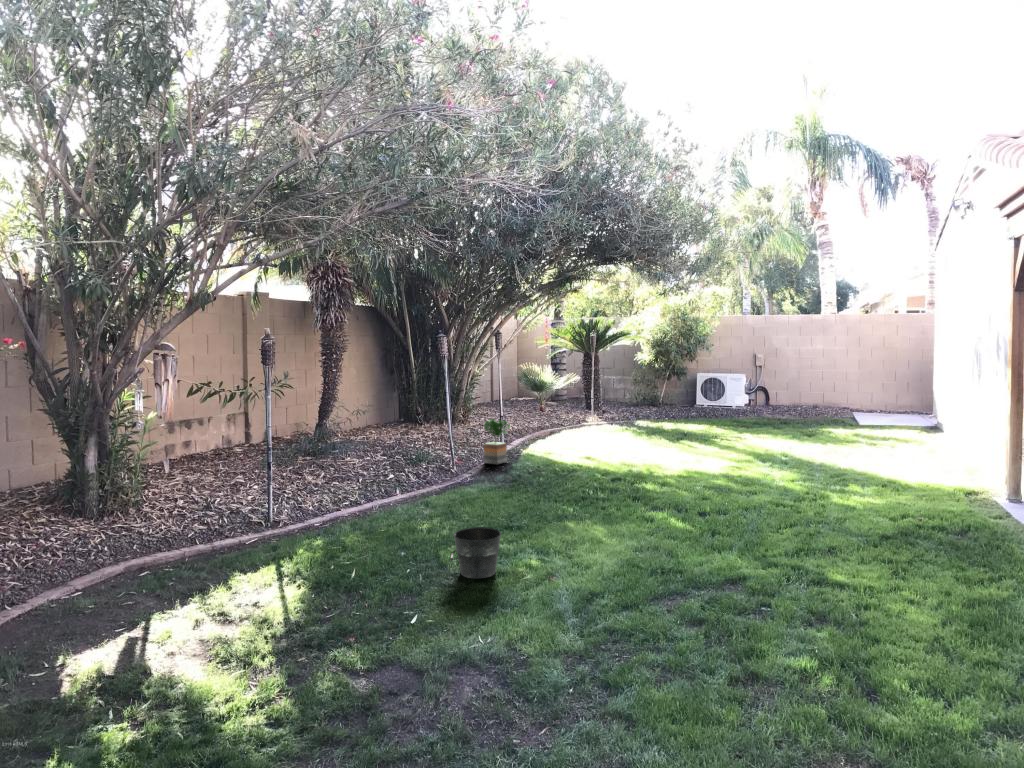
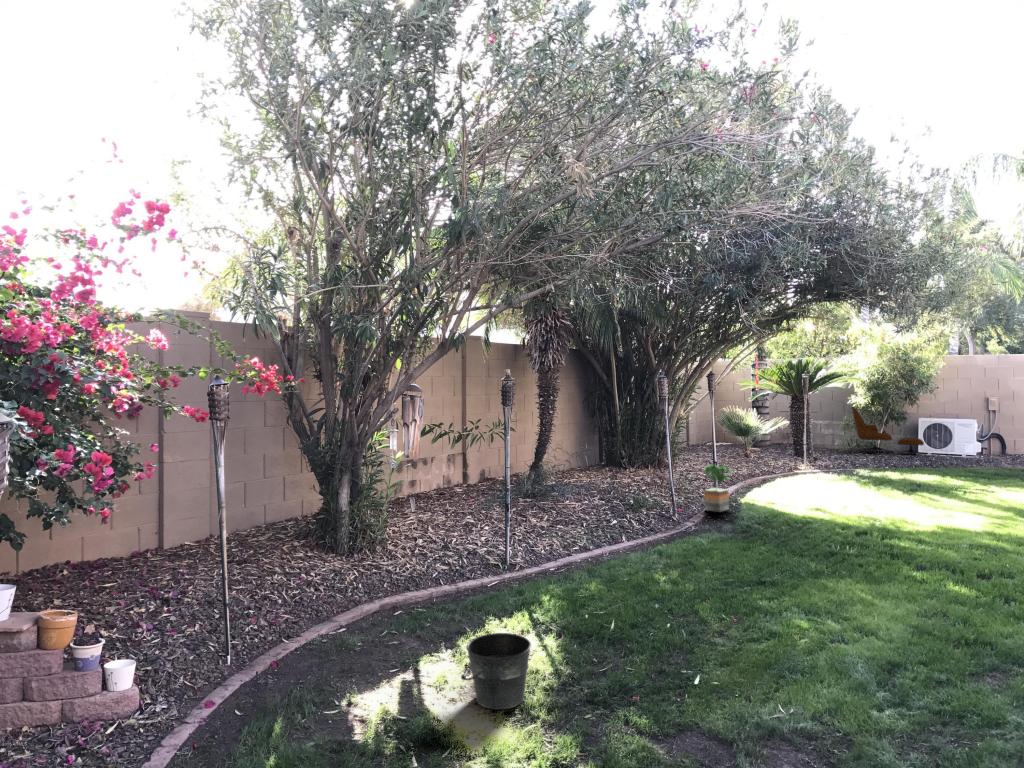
lounge chair: none [641,357,702,408] -> present [852,406,924,455]
bucket: present [450,527,501,578] -> present [461,633,531,709]

